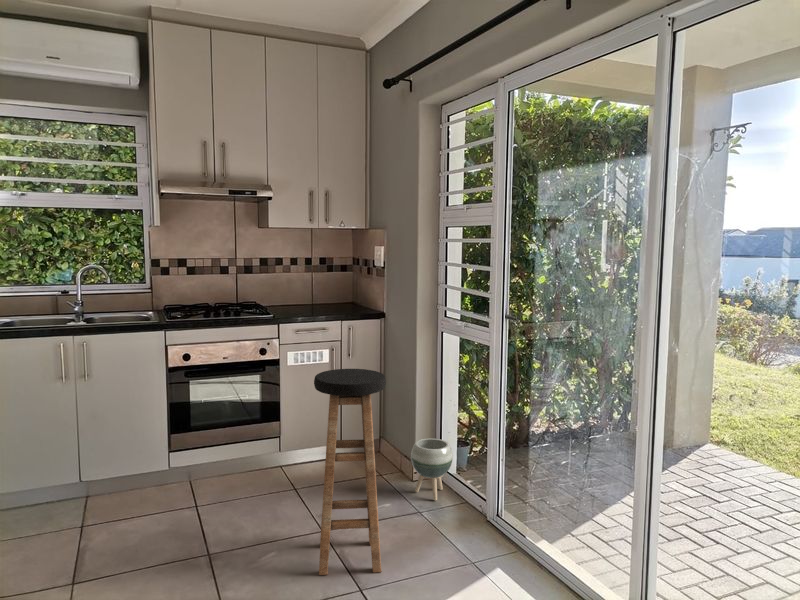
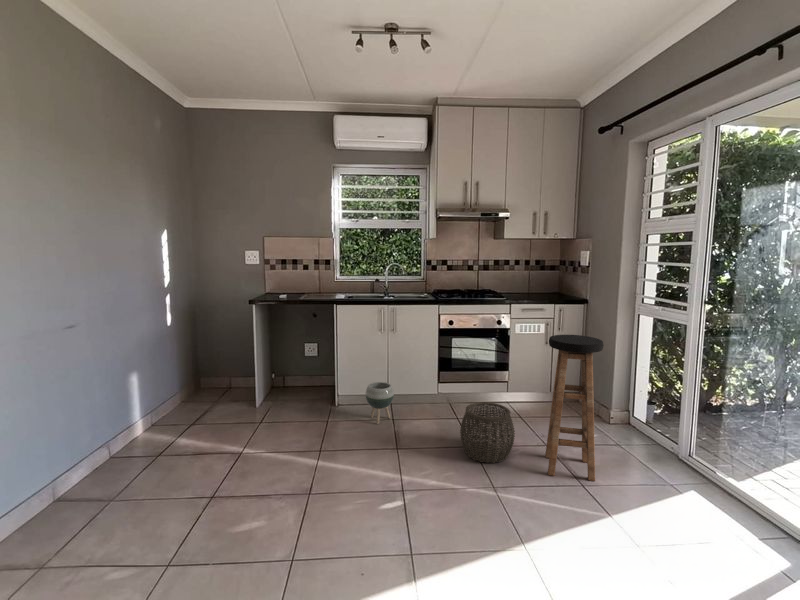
planter: present [411,438,453,501] -> present [366,382,394,424]
woven basket: none [190,478,274,573] -> present [460,402,515,463]

